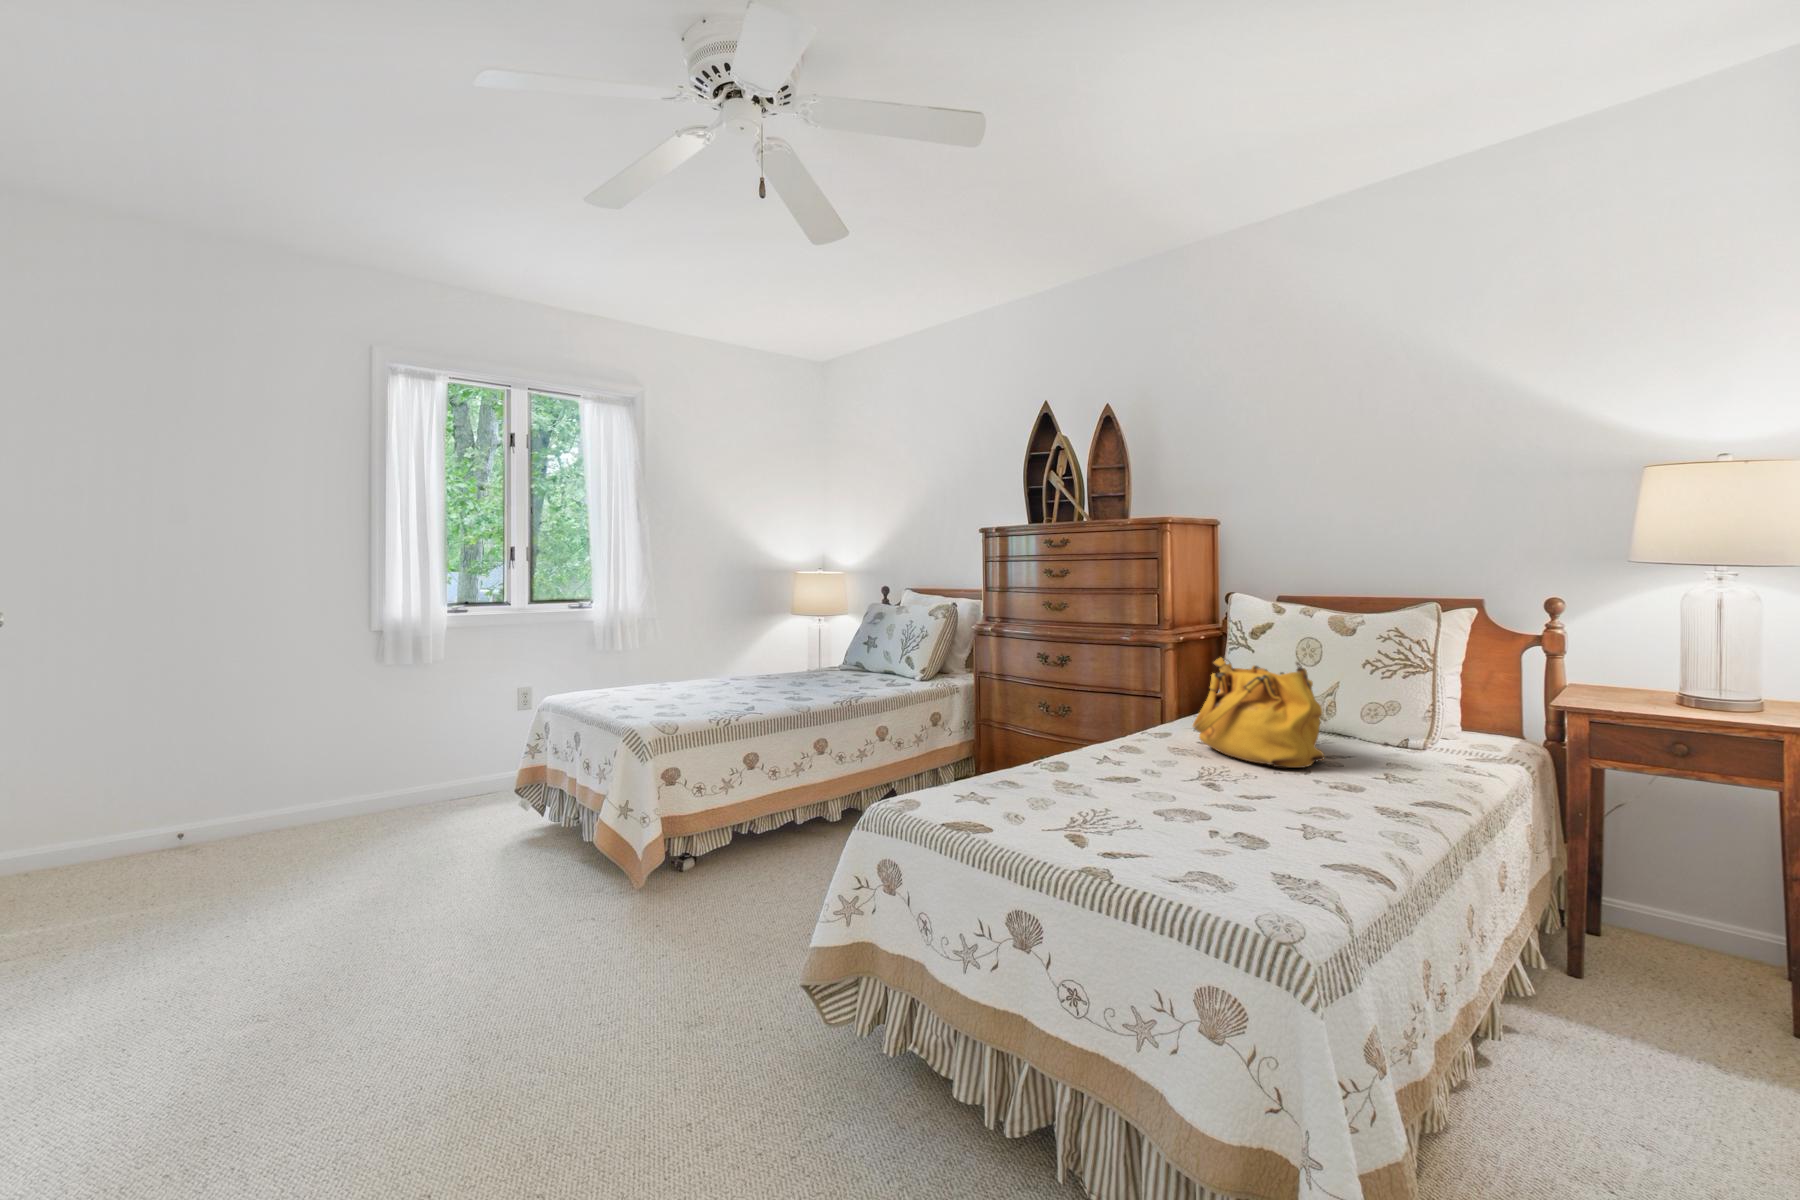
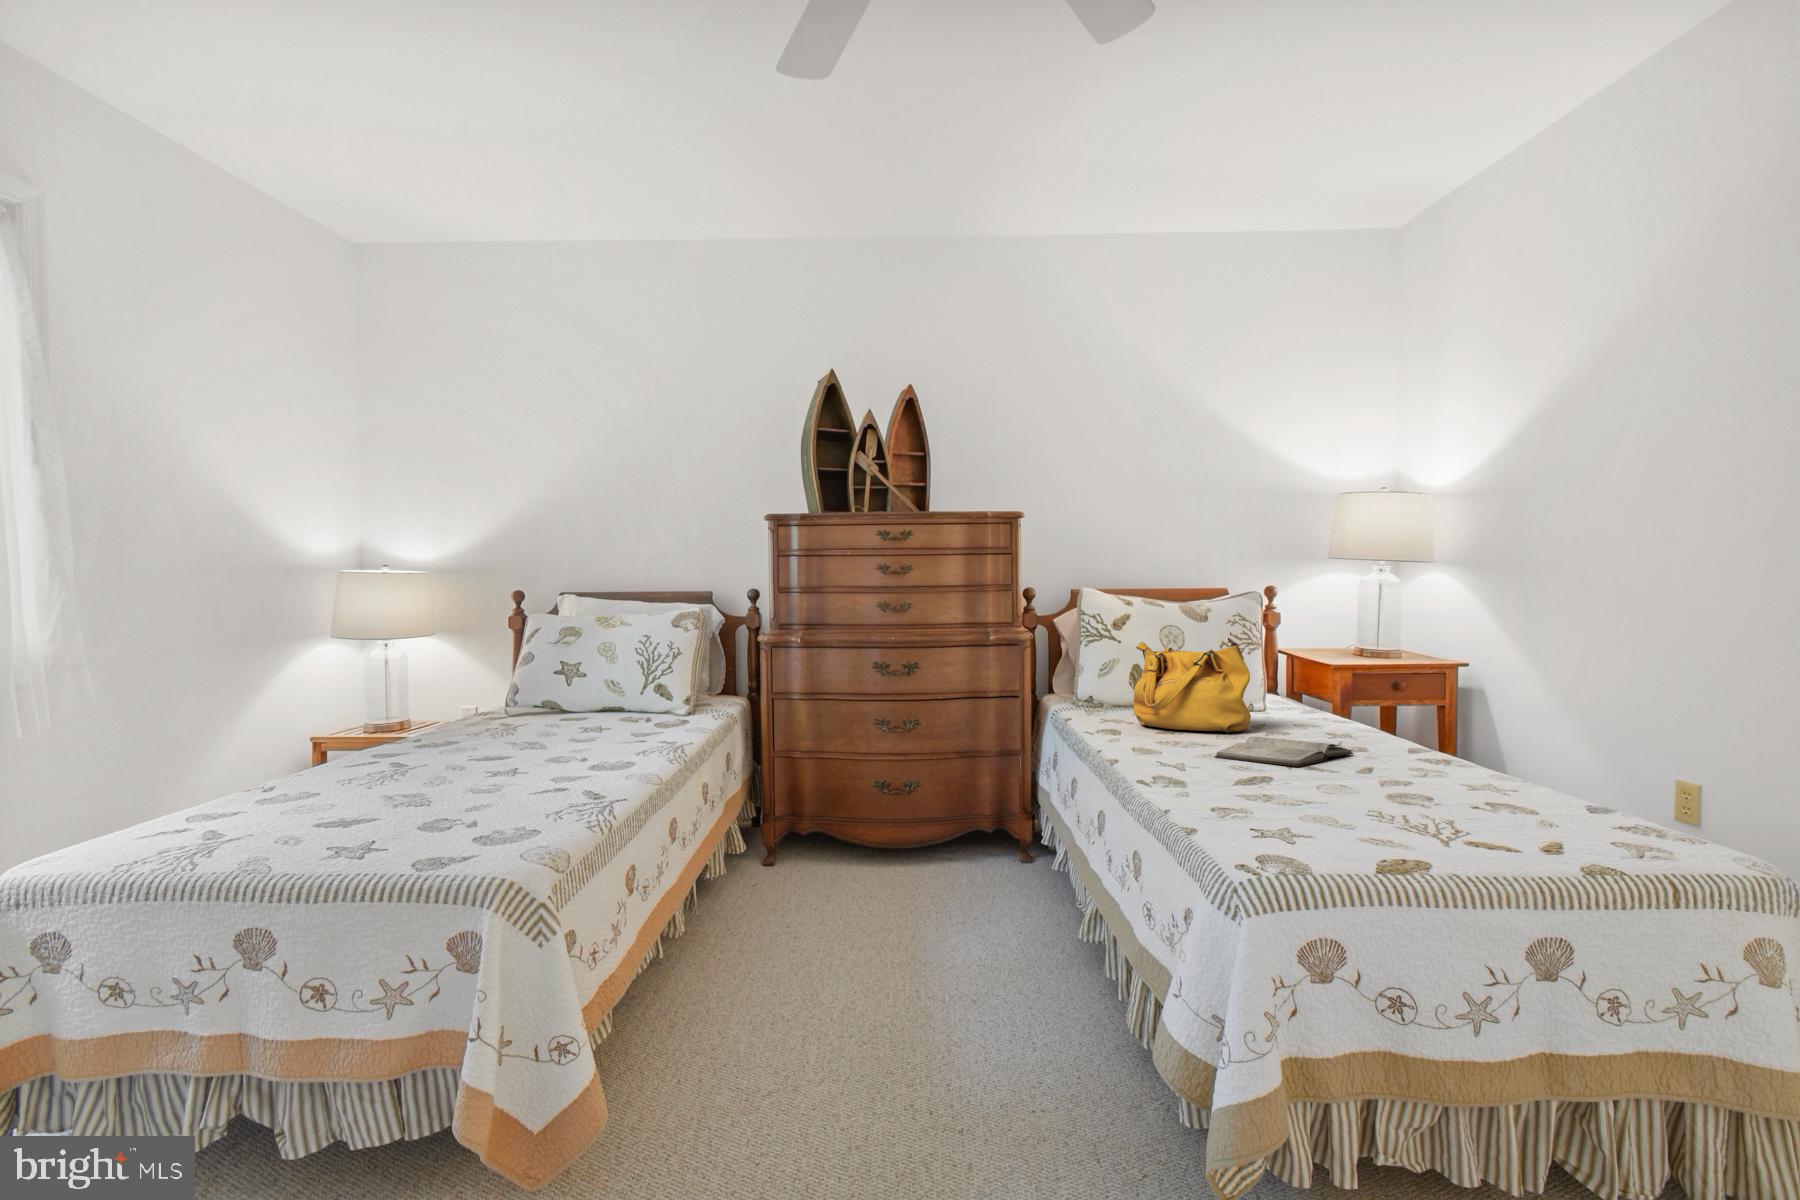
diary: none [1162,781,1343,829] -> present [1214,736,1354,767]

